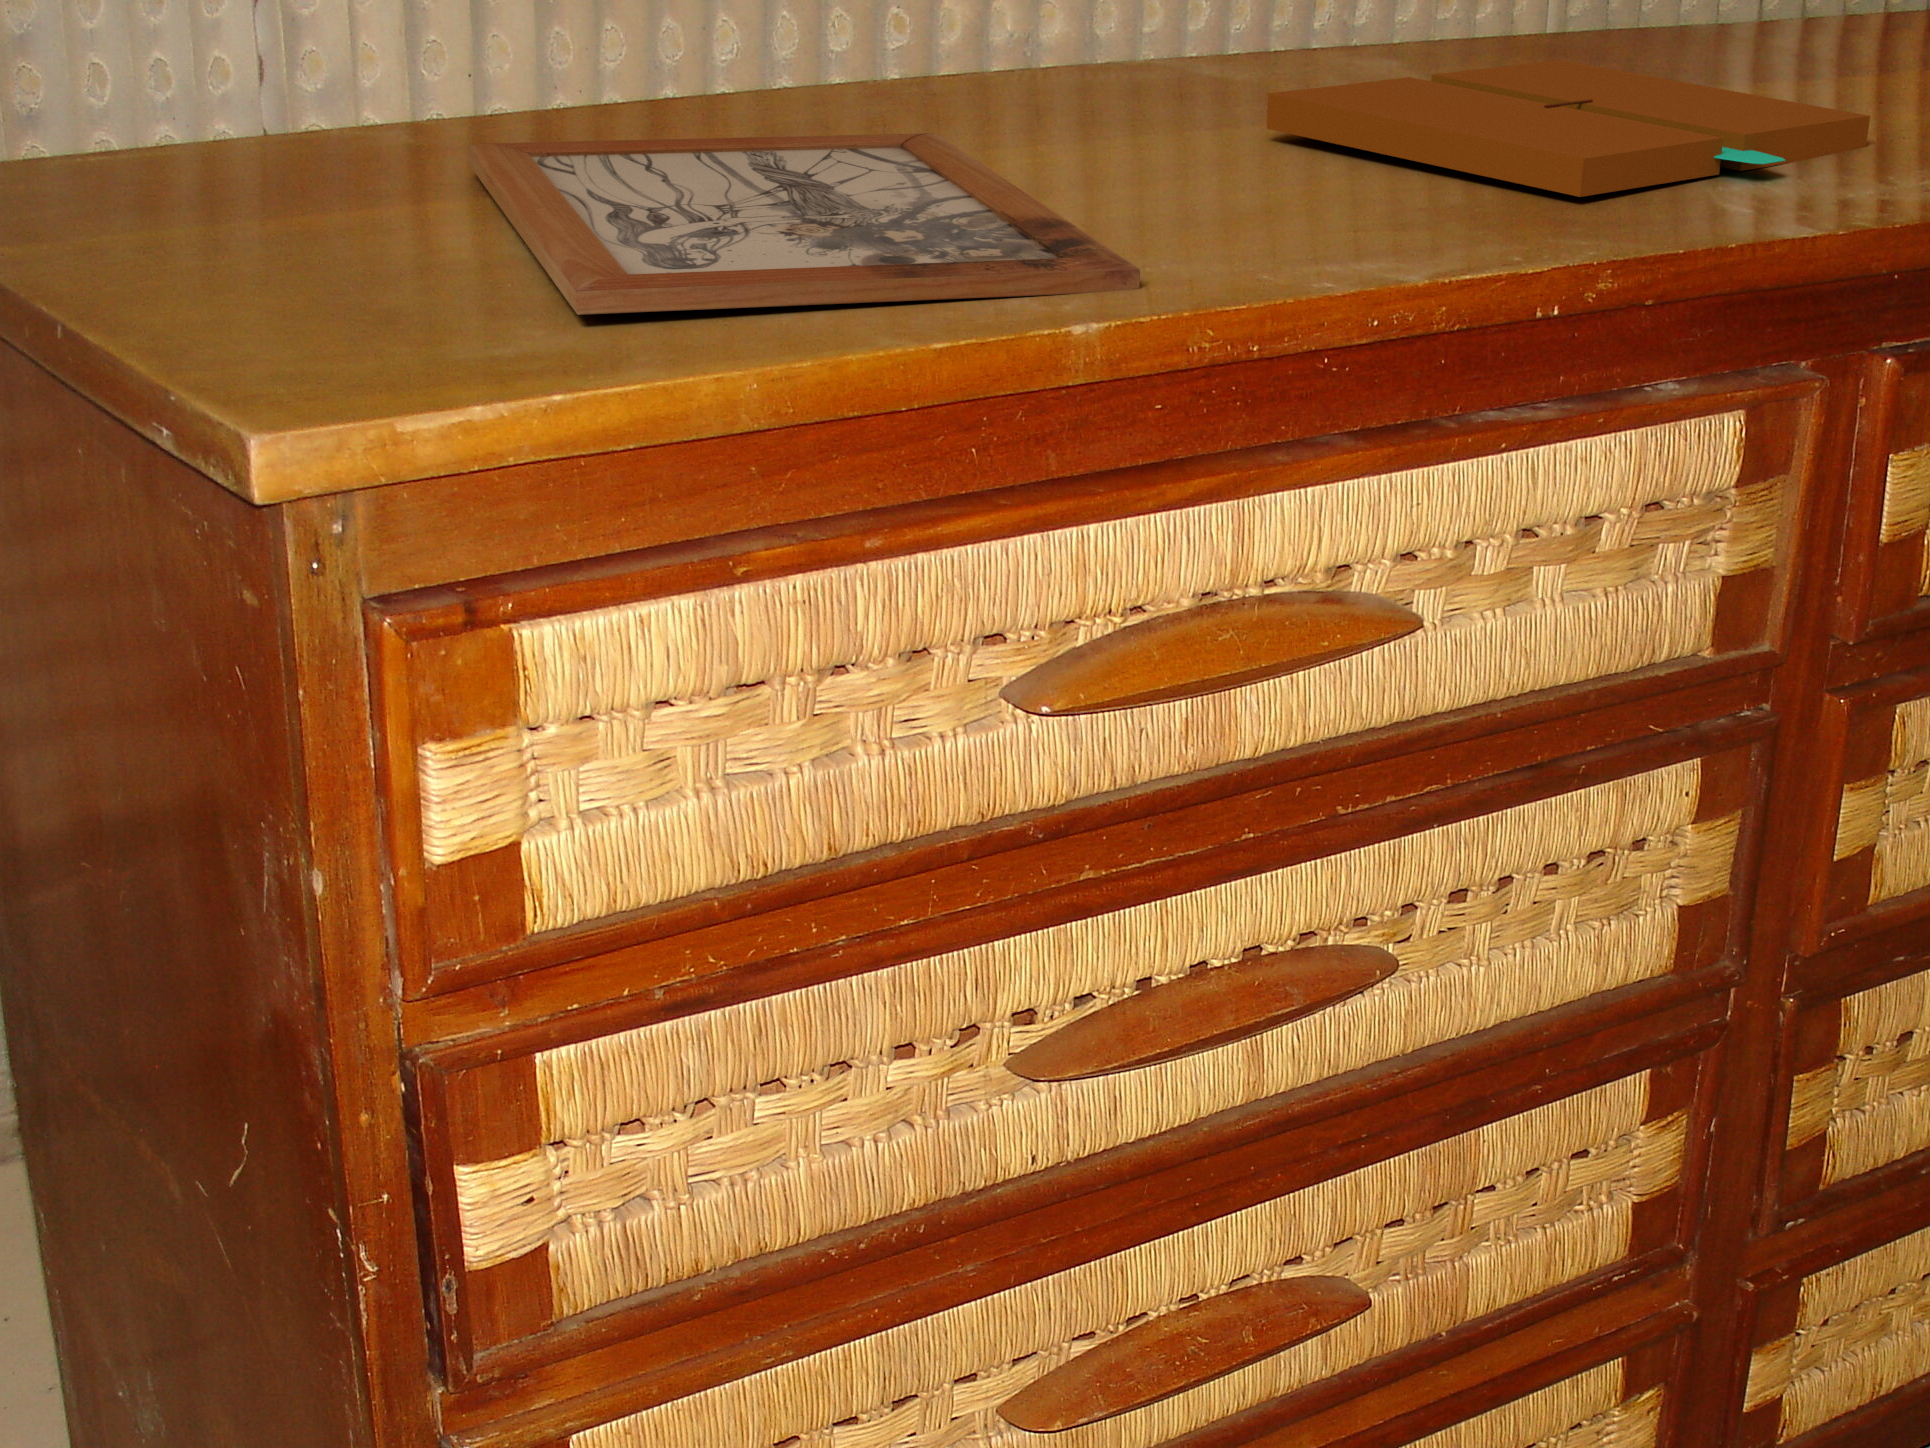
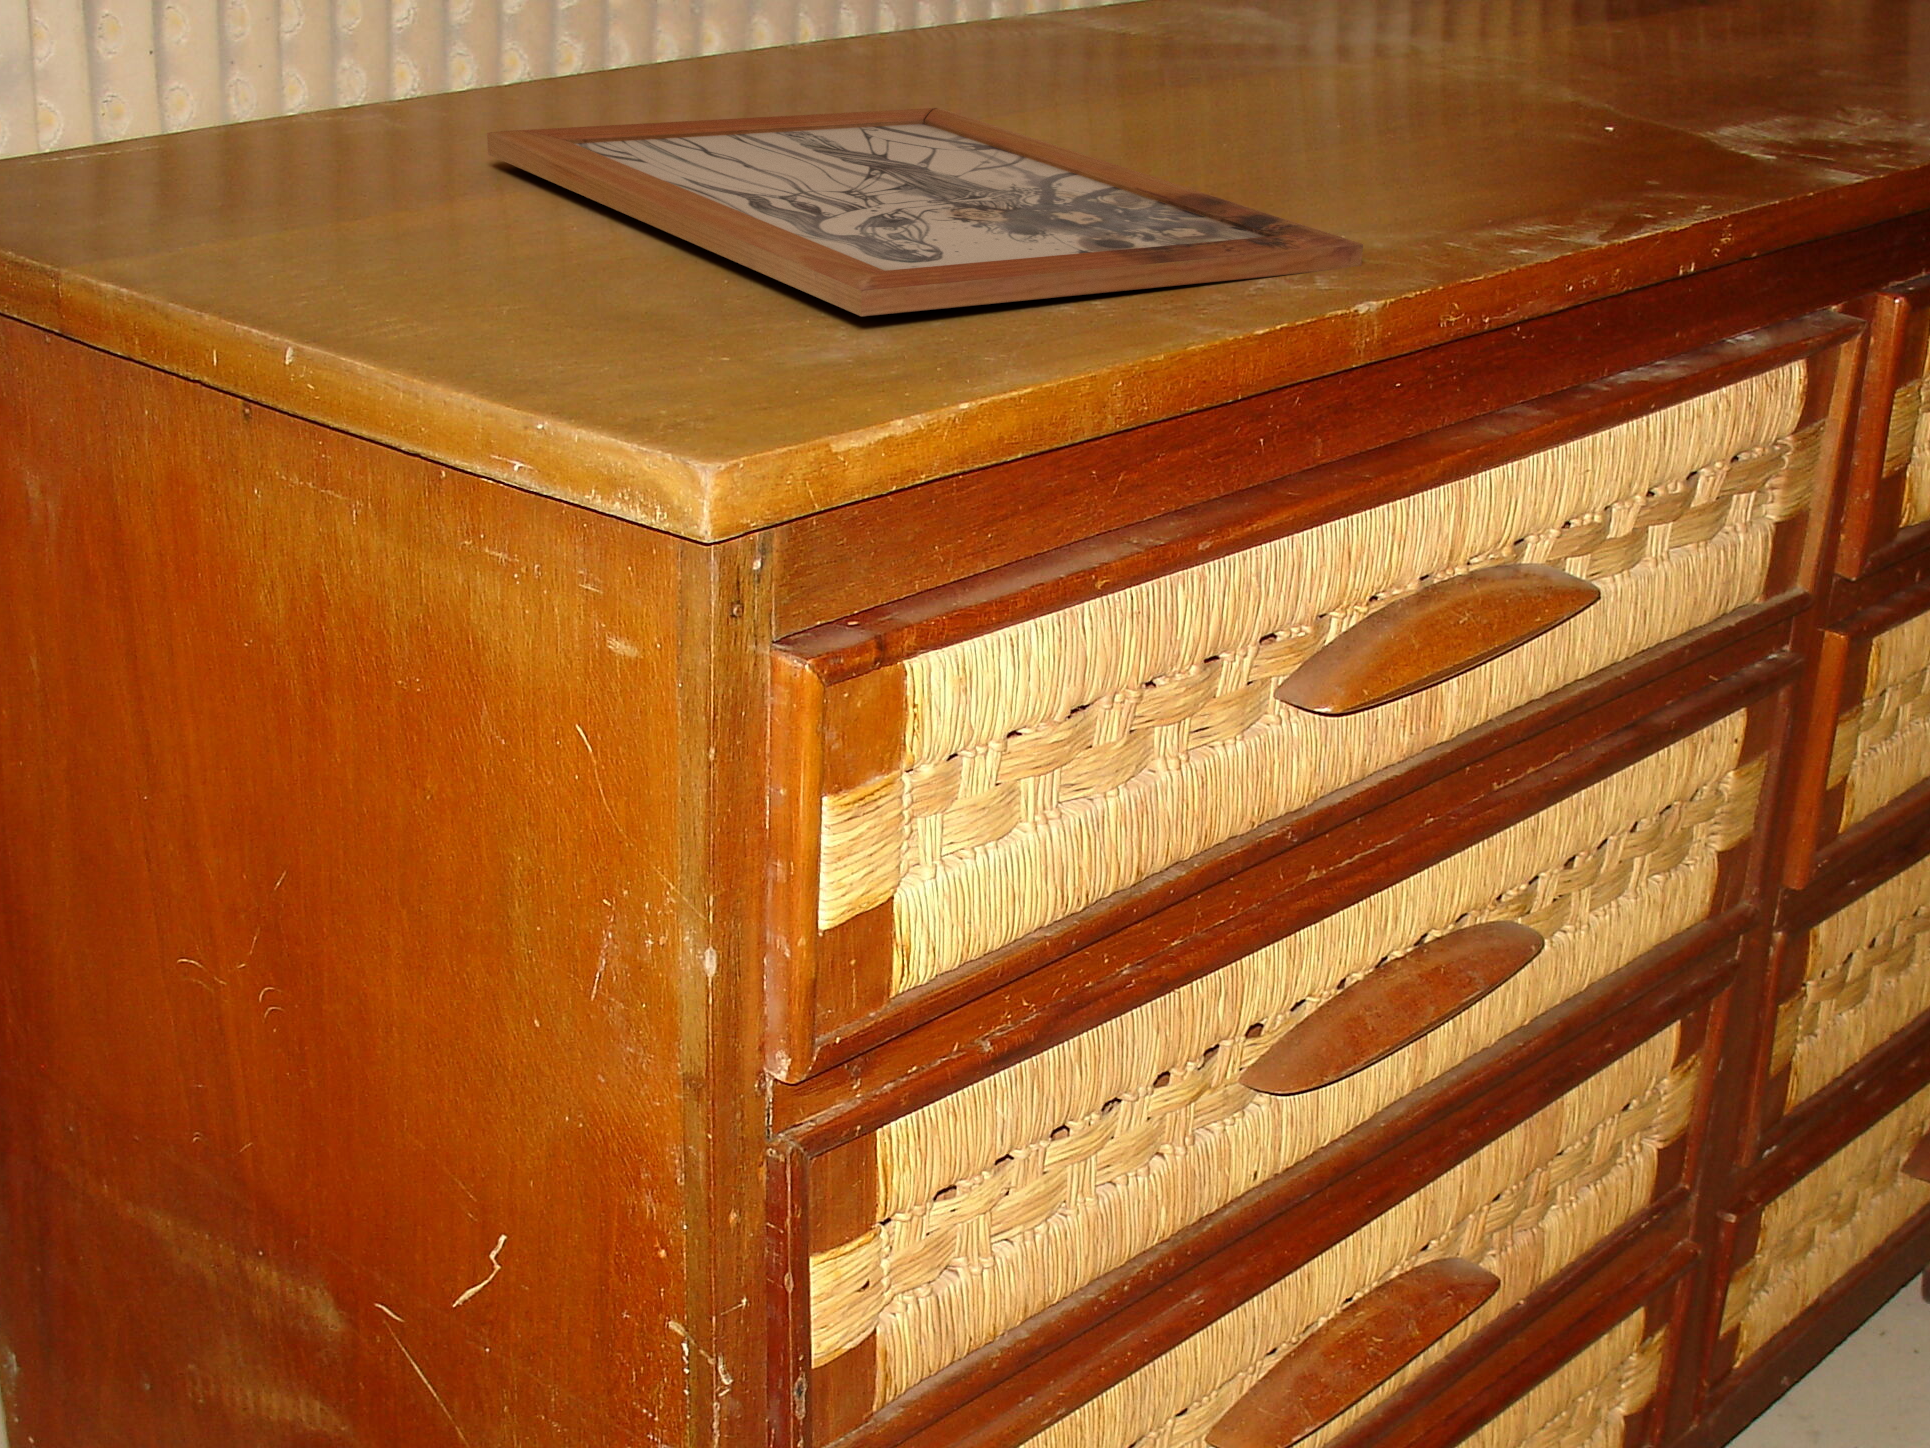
book: present [1267,60,1870,197] -> none [1252,19,1811,156]

